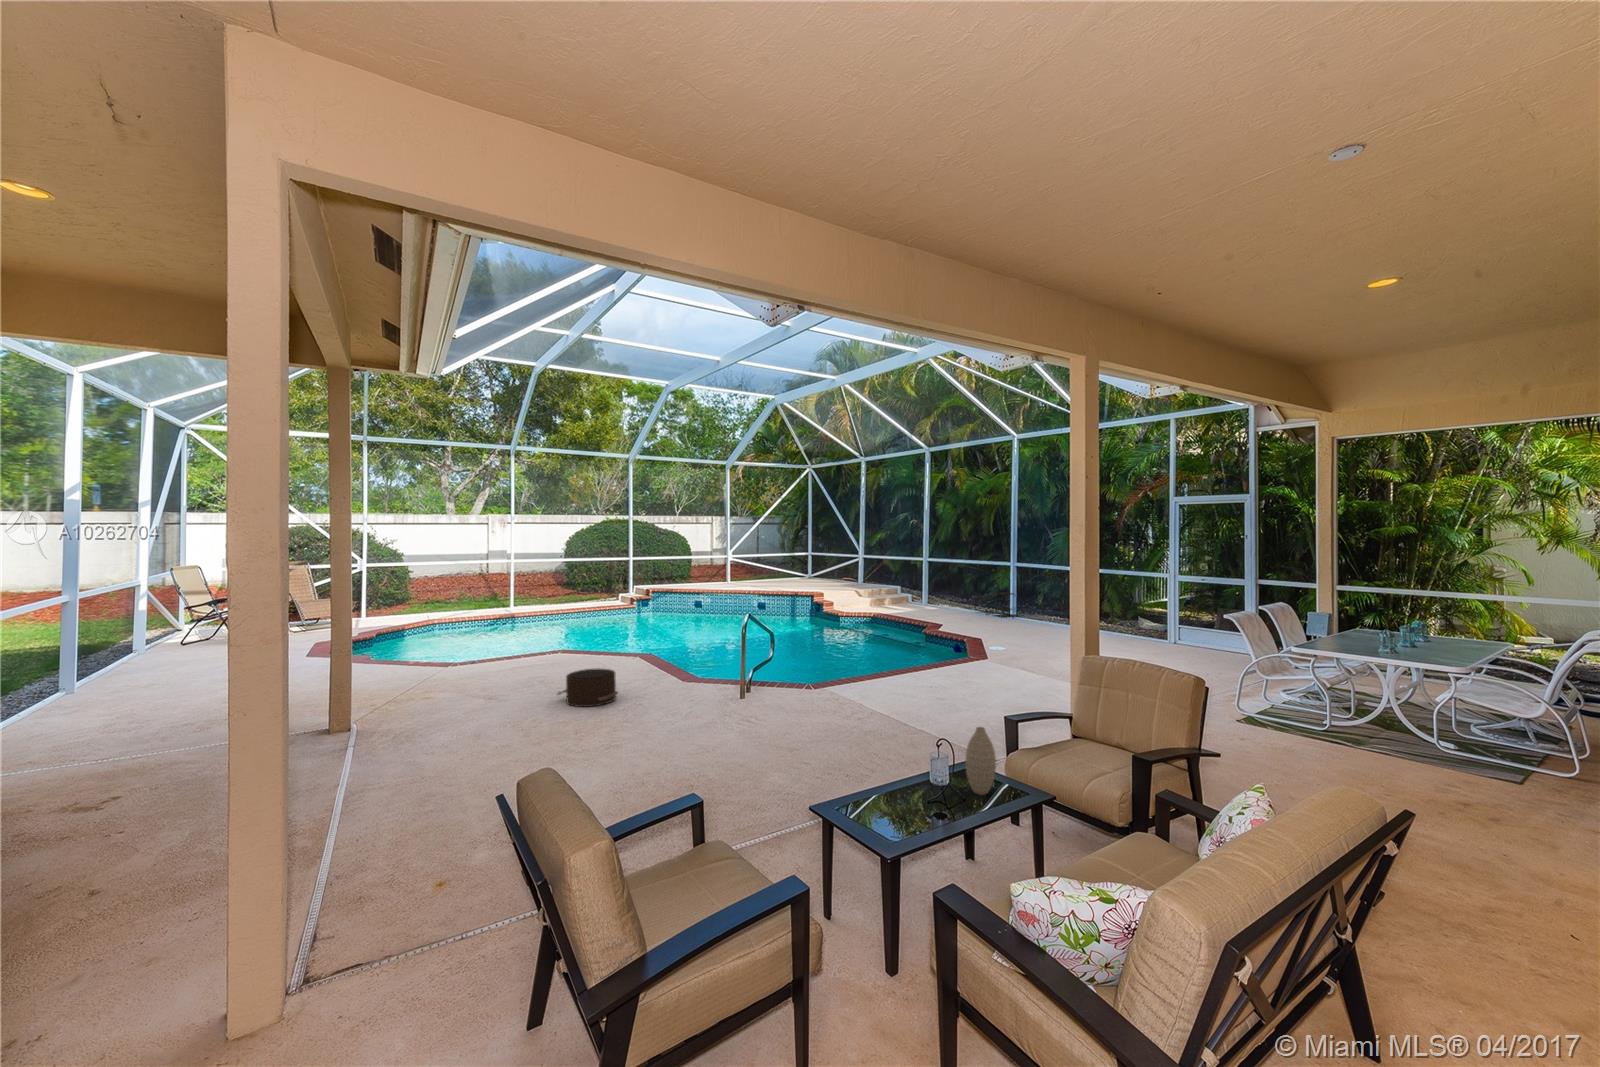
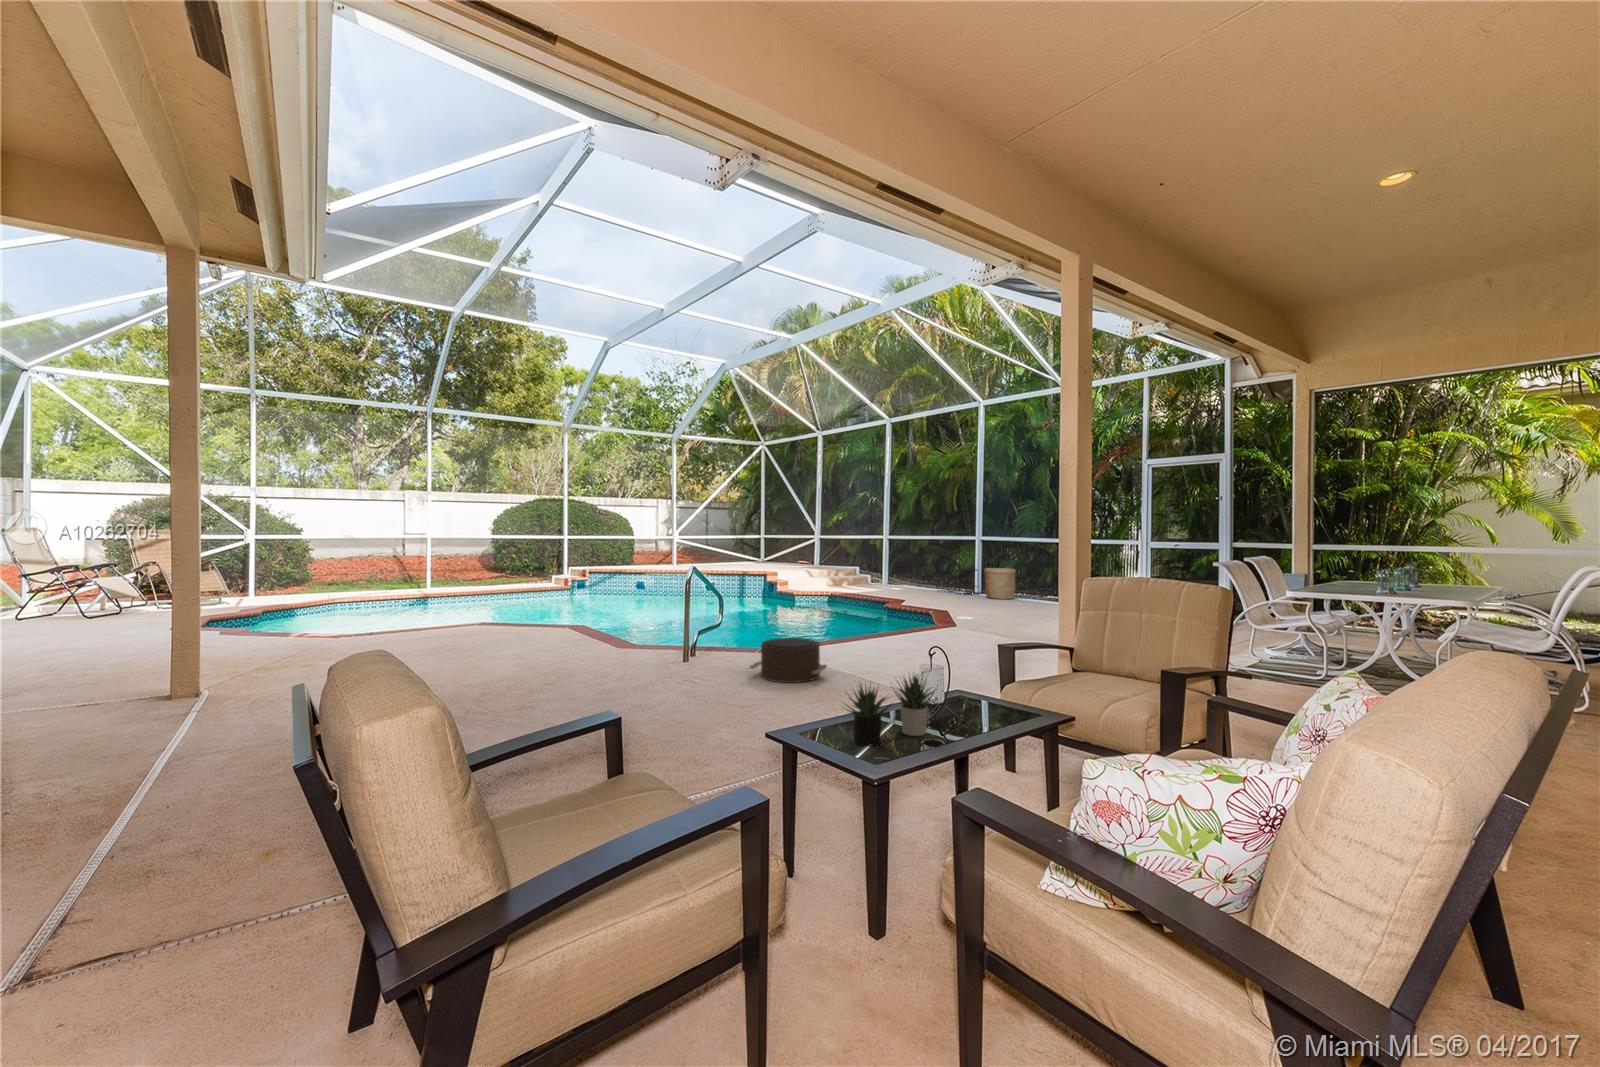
woven basket: none [1020,593,1050,624] -> present [984,568,1016,599]
pouf: present [557,669,618,707] -> present [749,638,826,683]
vase: present [966,727,996,795] -> none [953,632,991,718]
succulent plant: none [876,762,952,824] -> present [848,675,937,746]

